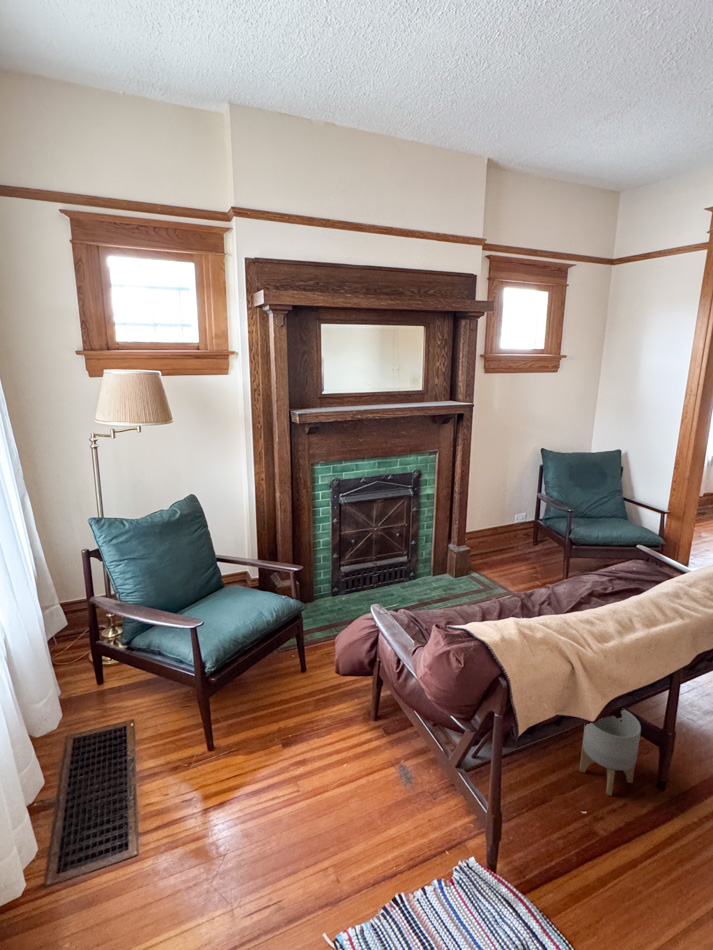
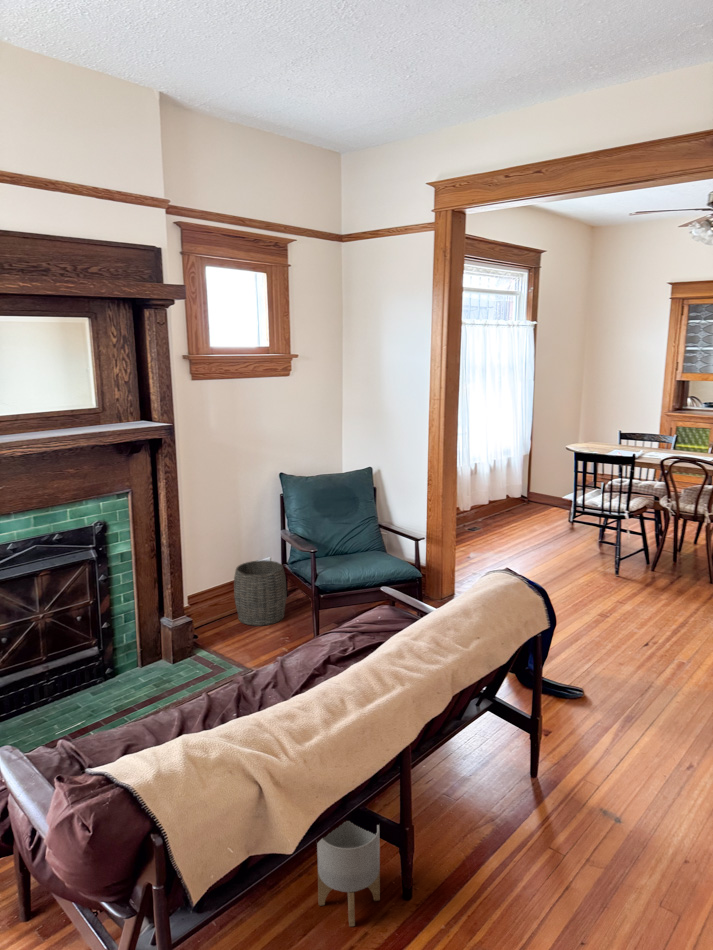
woven basket: none [499,513,541,562] -> present [234,560,287,626]

